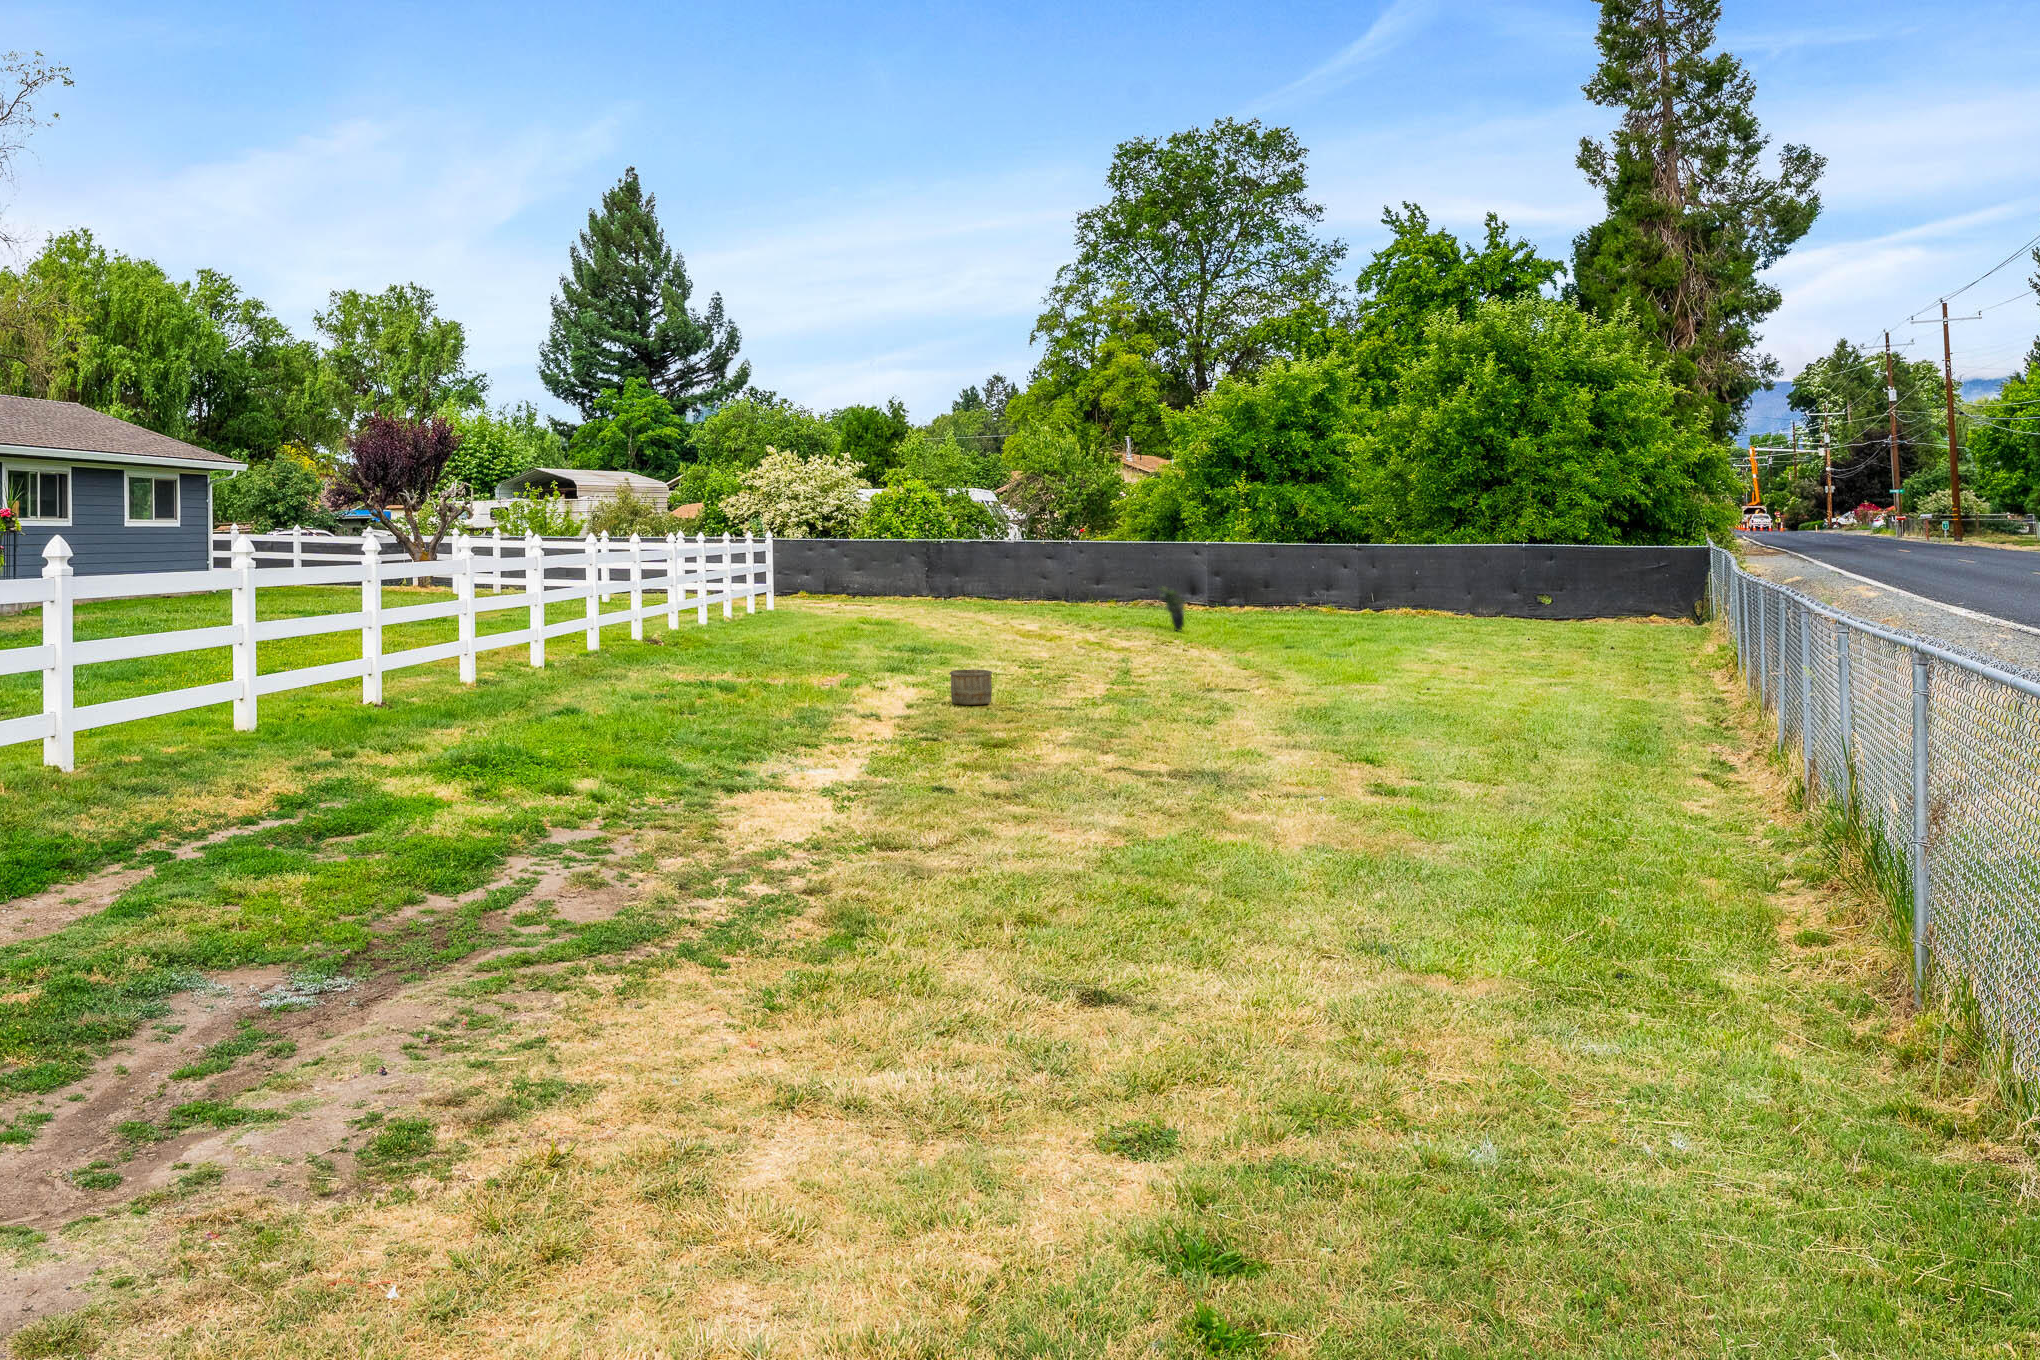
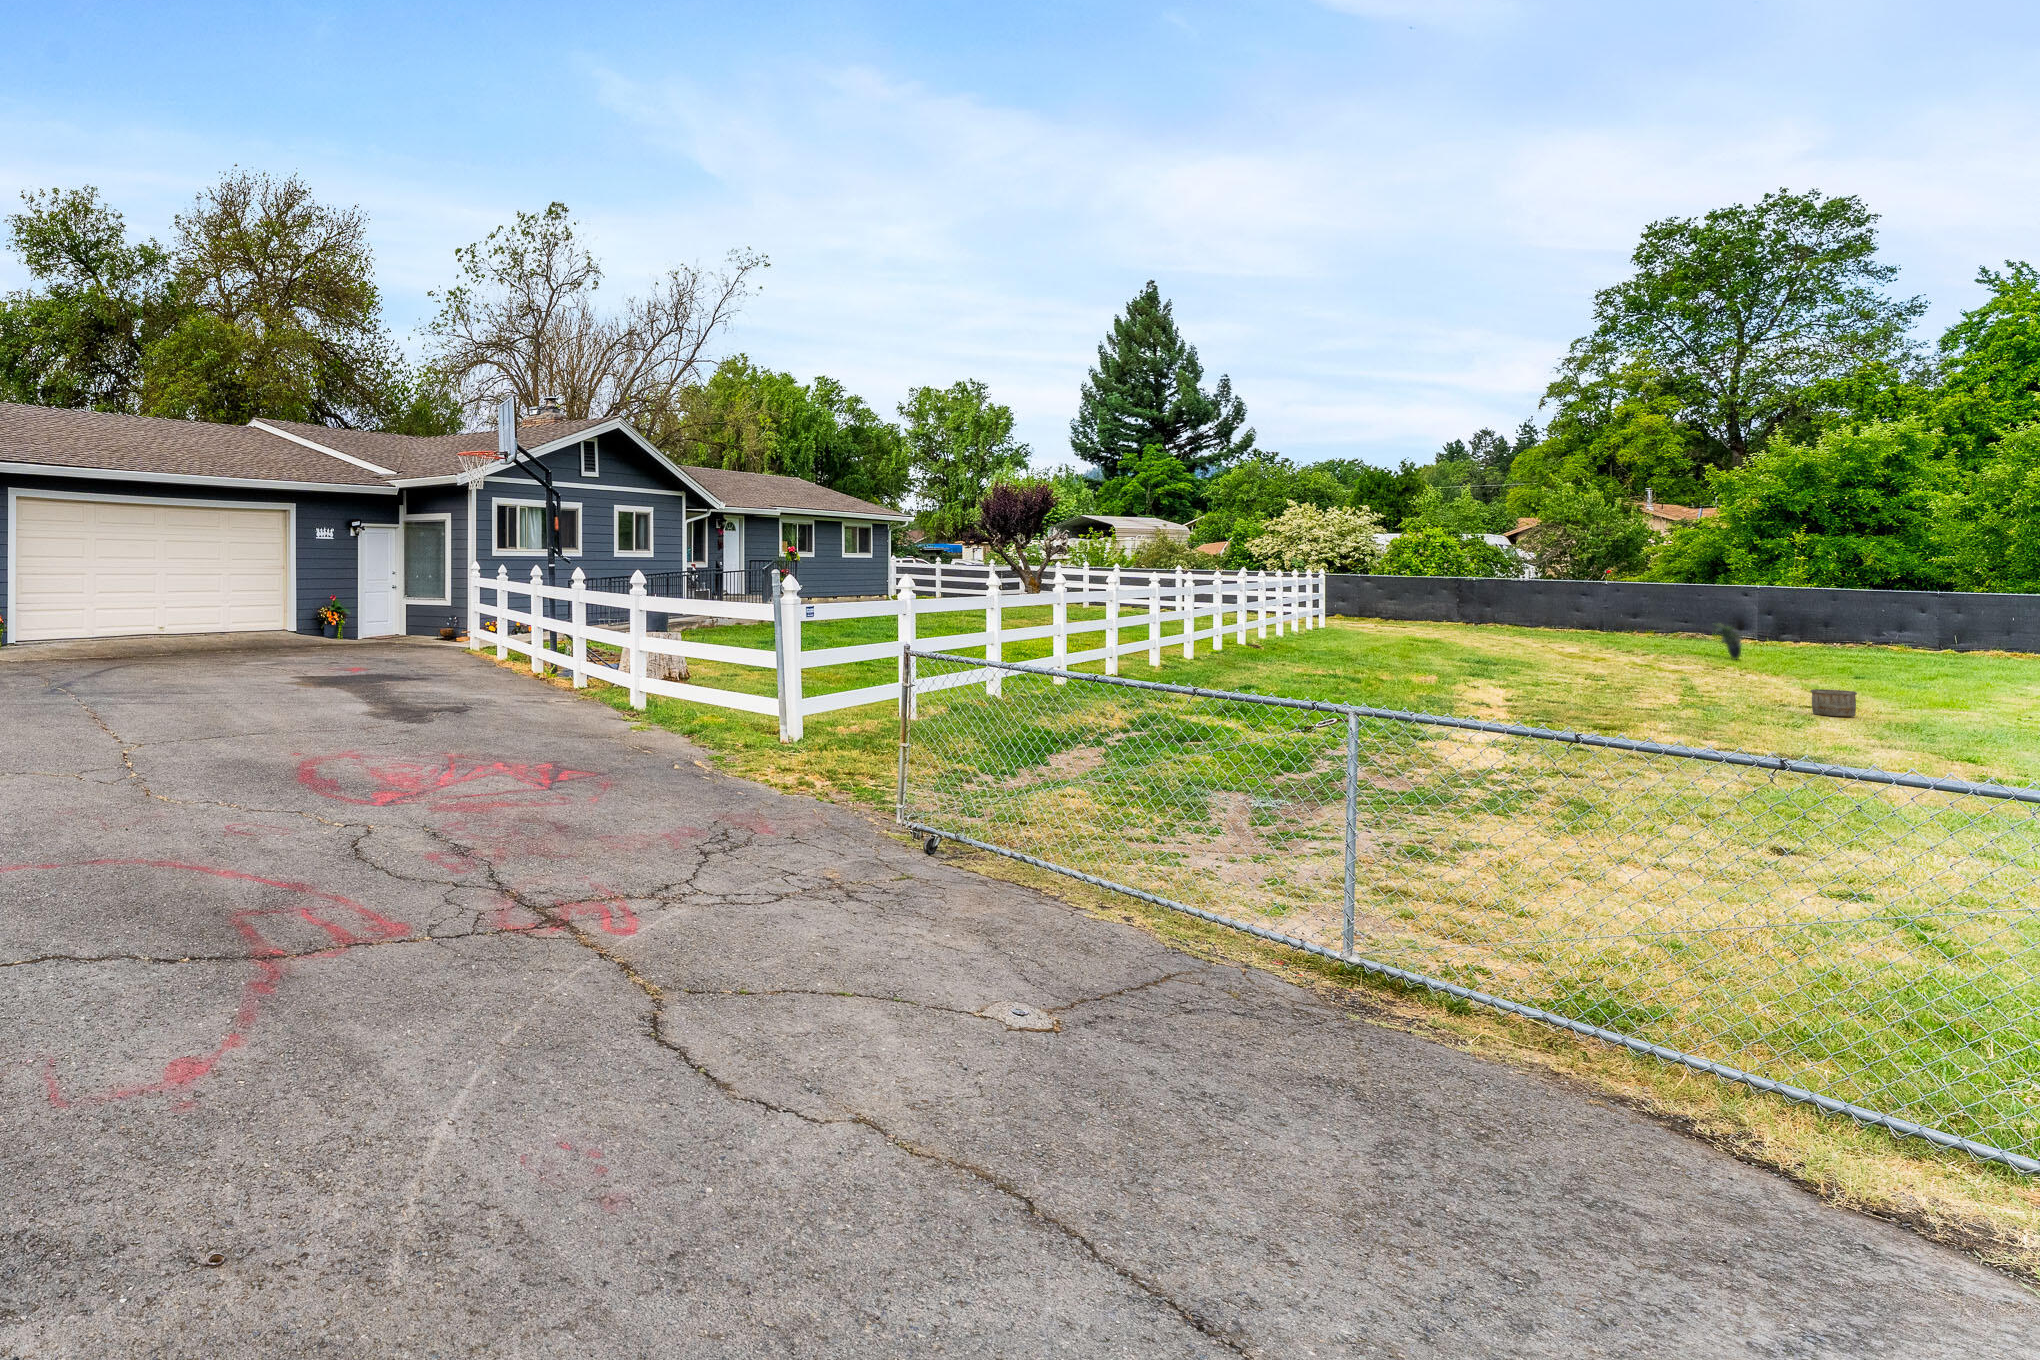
wooden bucket: present [949,670,992,705] -> present [1811,689,1857,717]

